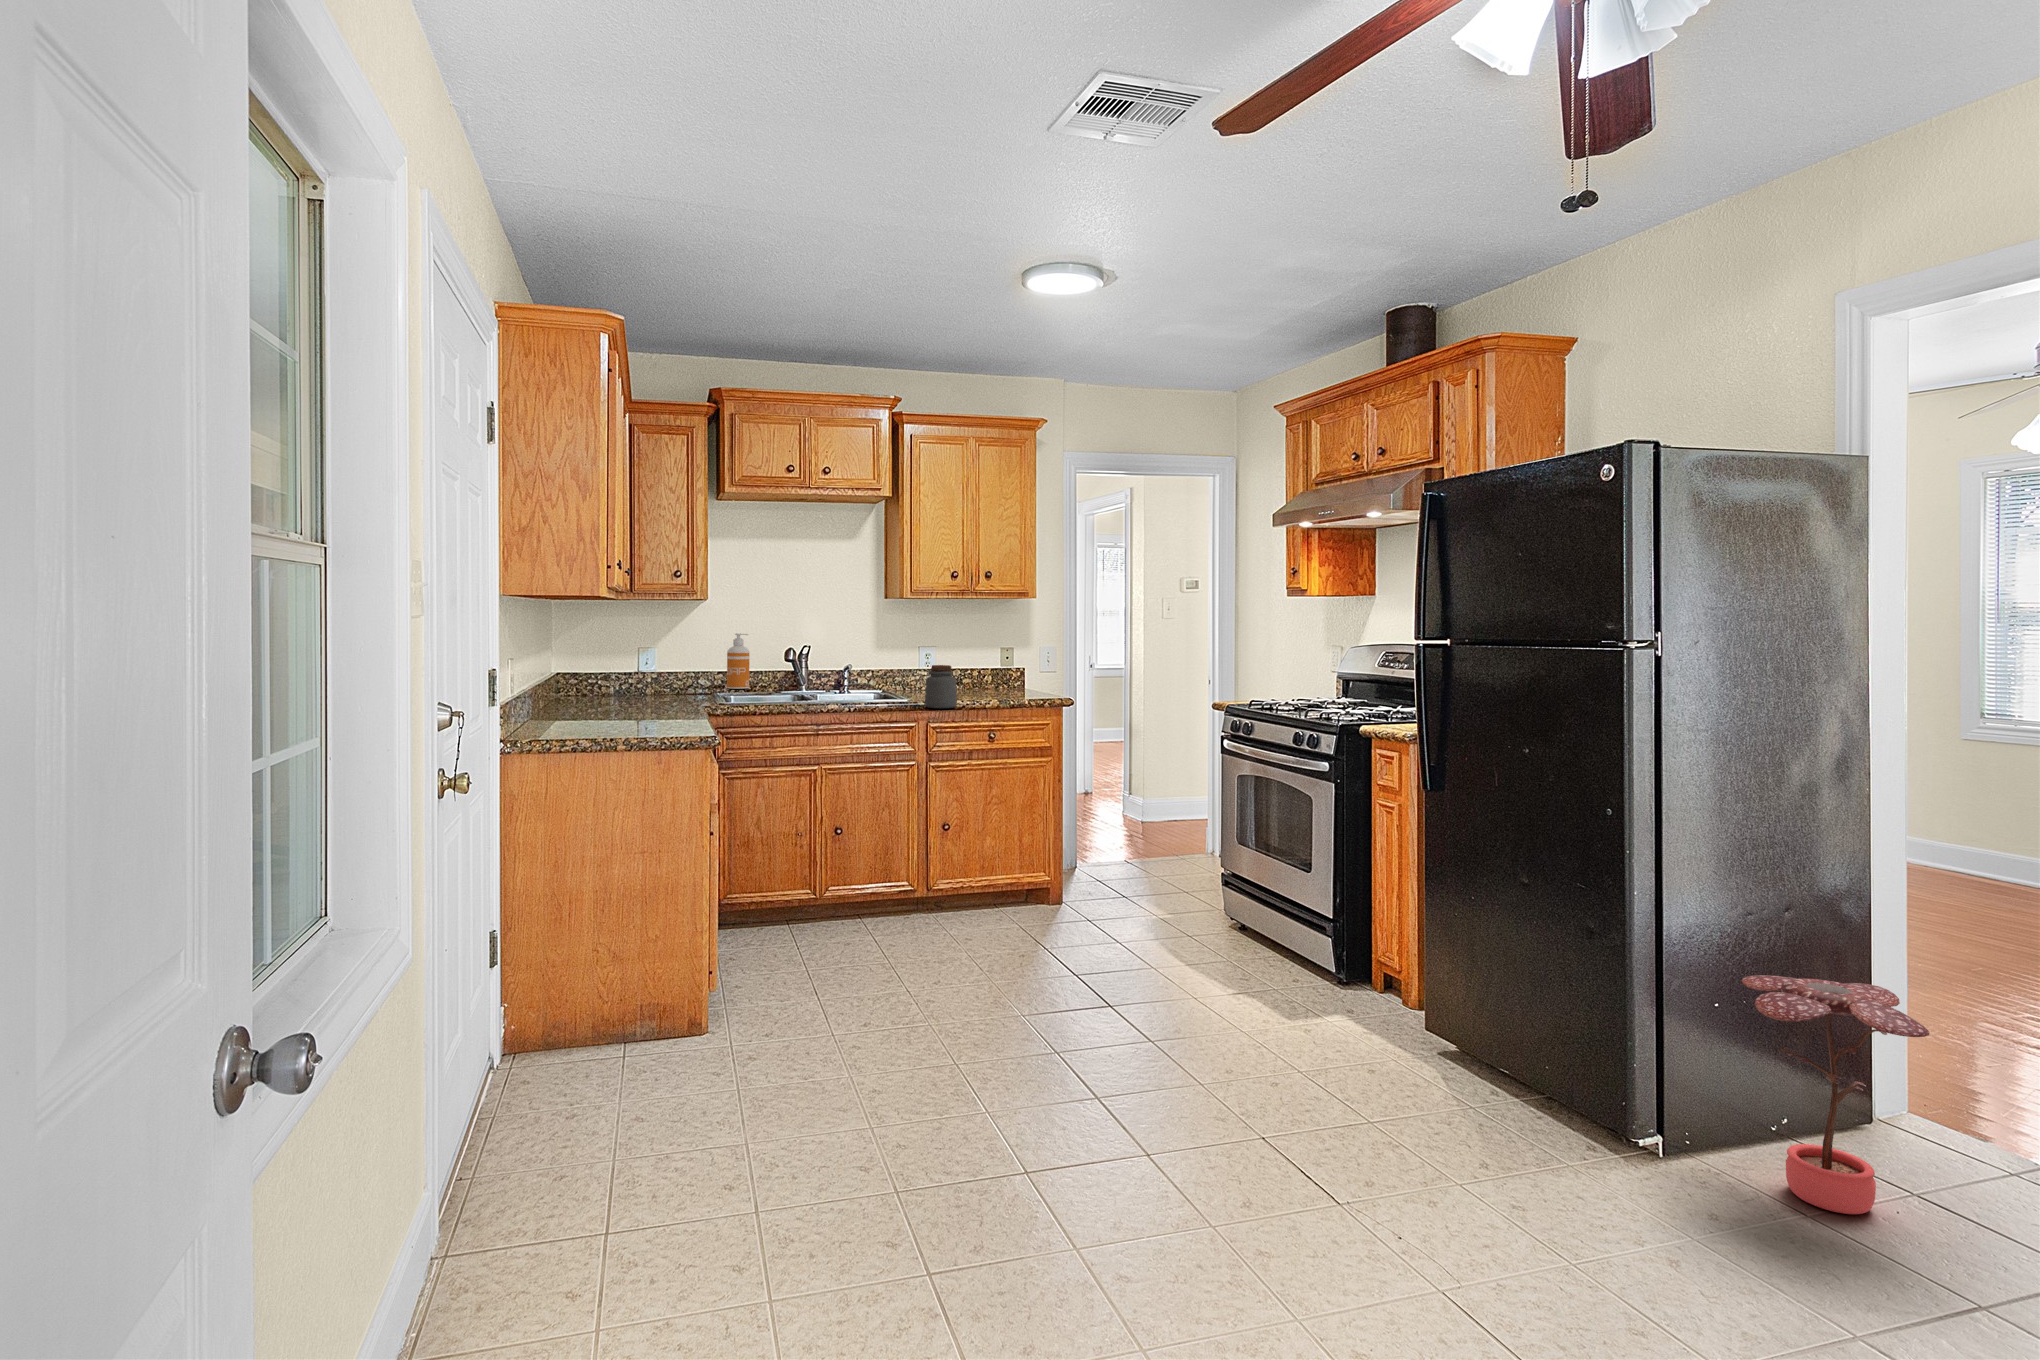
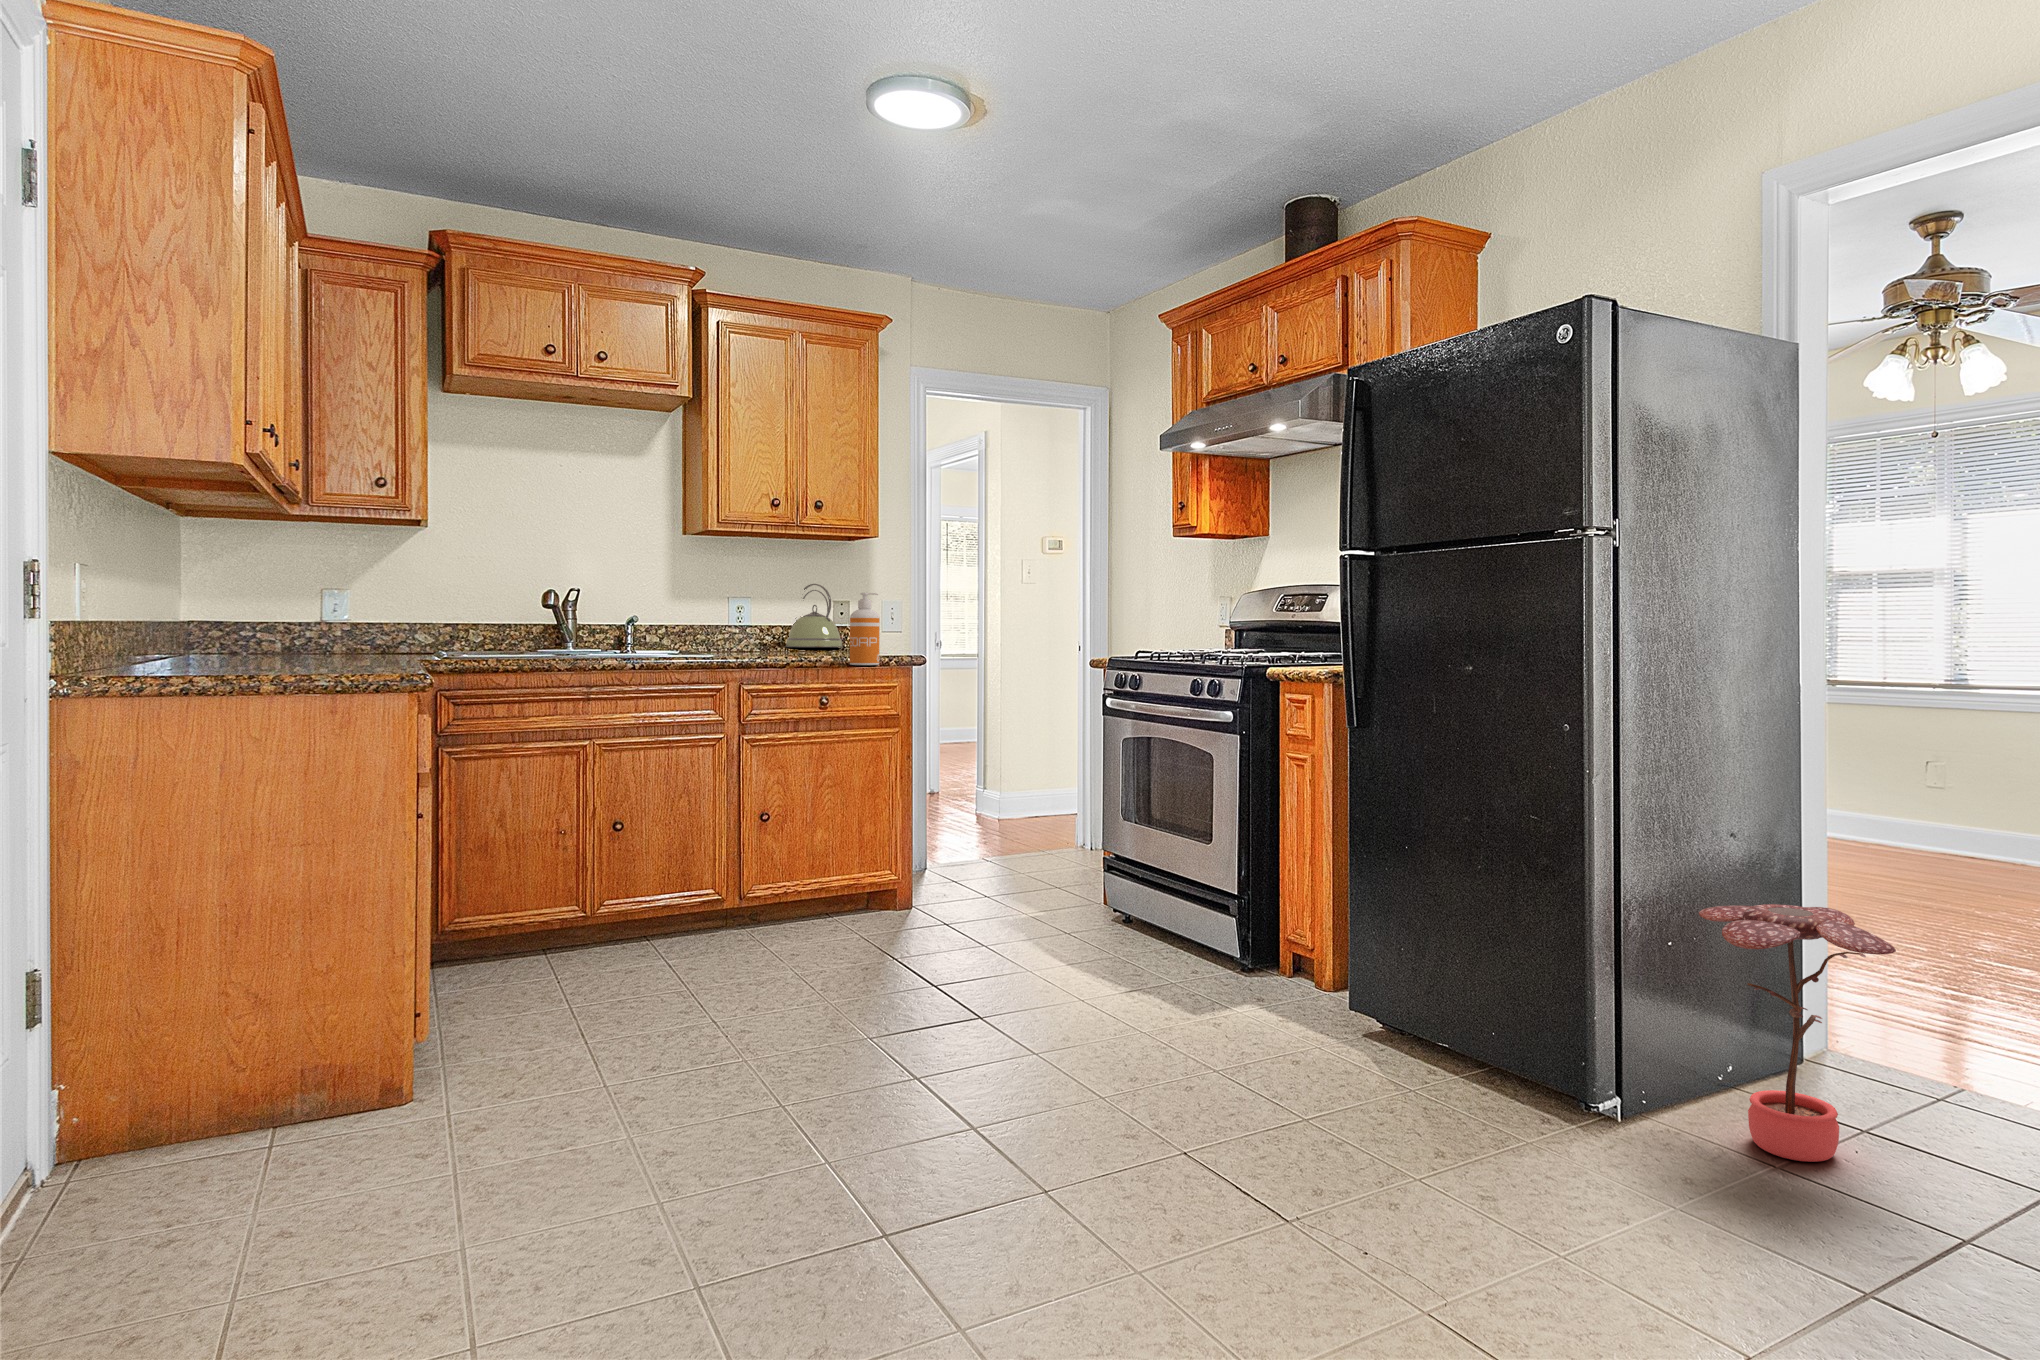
soap dispenser: present [727,633,749,689] -> present [850,593,880,665]
kettle: none [964,636,1009,688] -> present [786,584,843,647]
jar: present [925,665,957,708] -> none [735,610,777,664]

